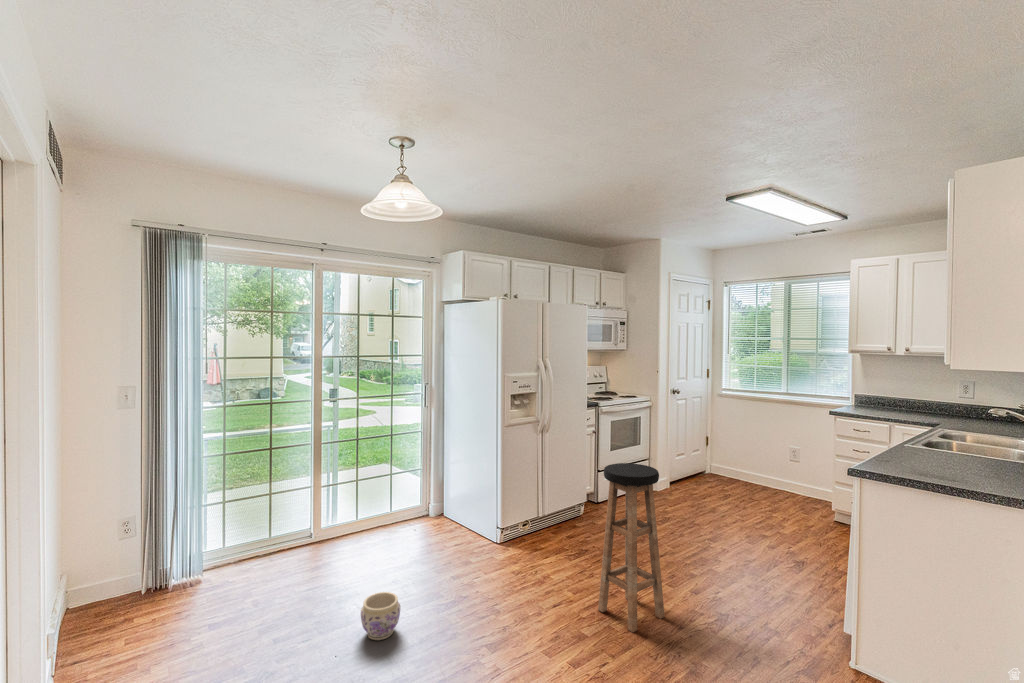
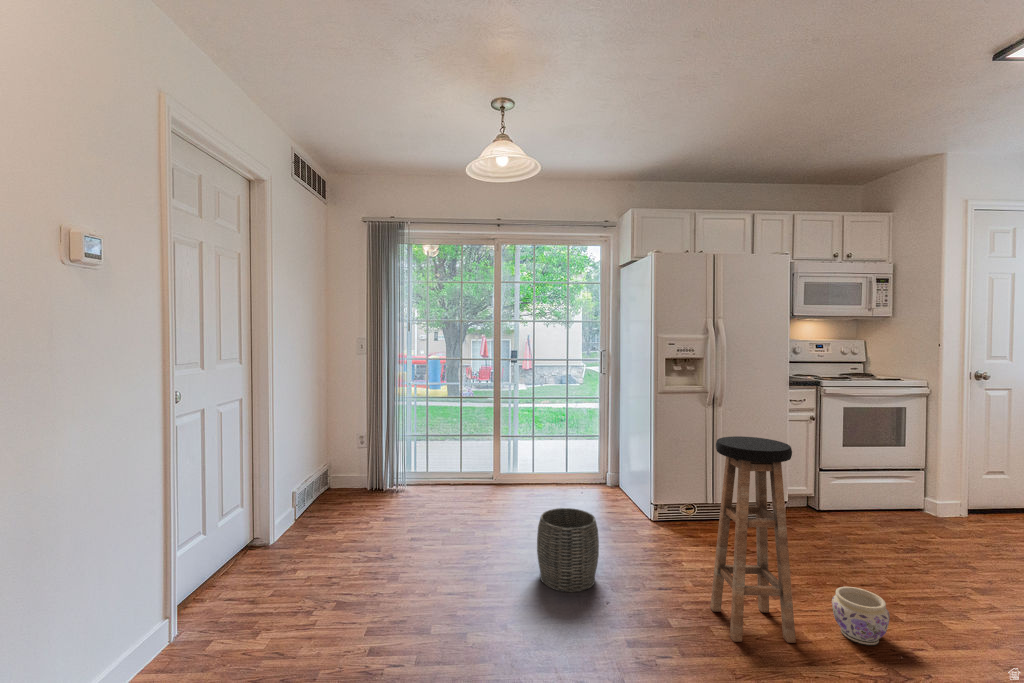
woven basket: none [446,554,506,641] -> present [537,508,599,592]
planter: present [361,592,400,641] -> present [832,587,890,646]

